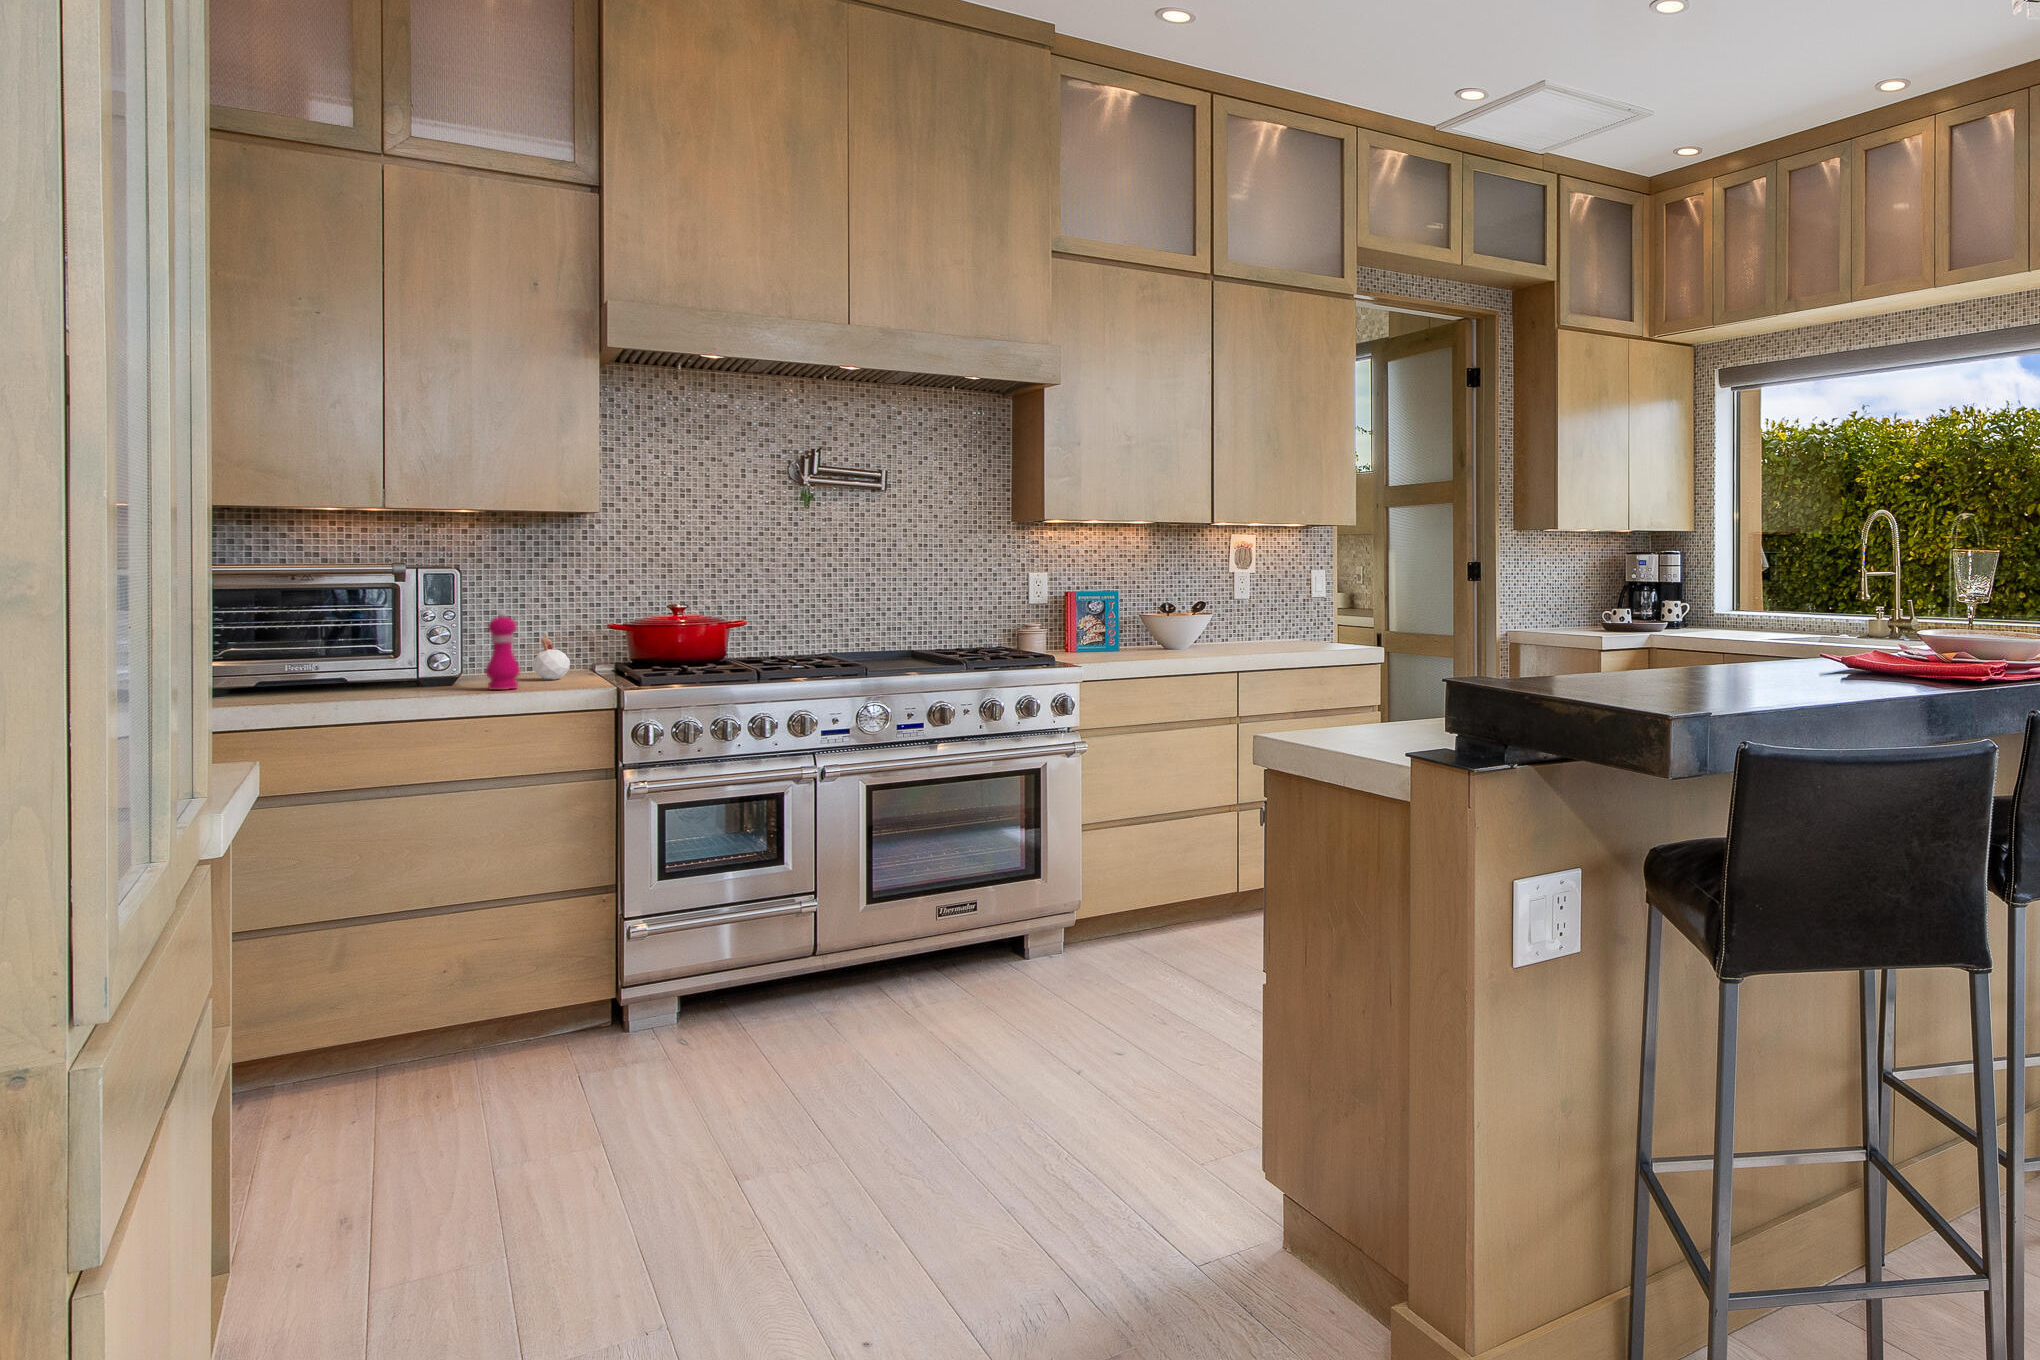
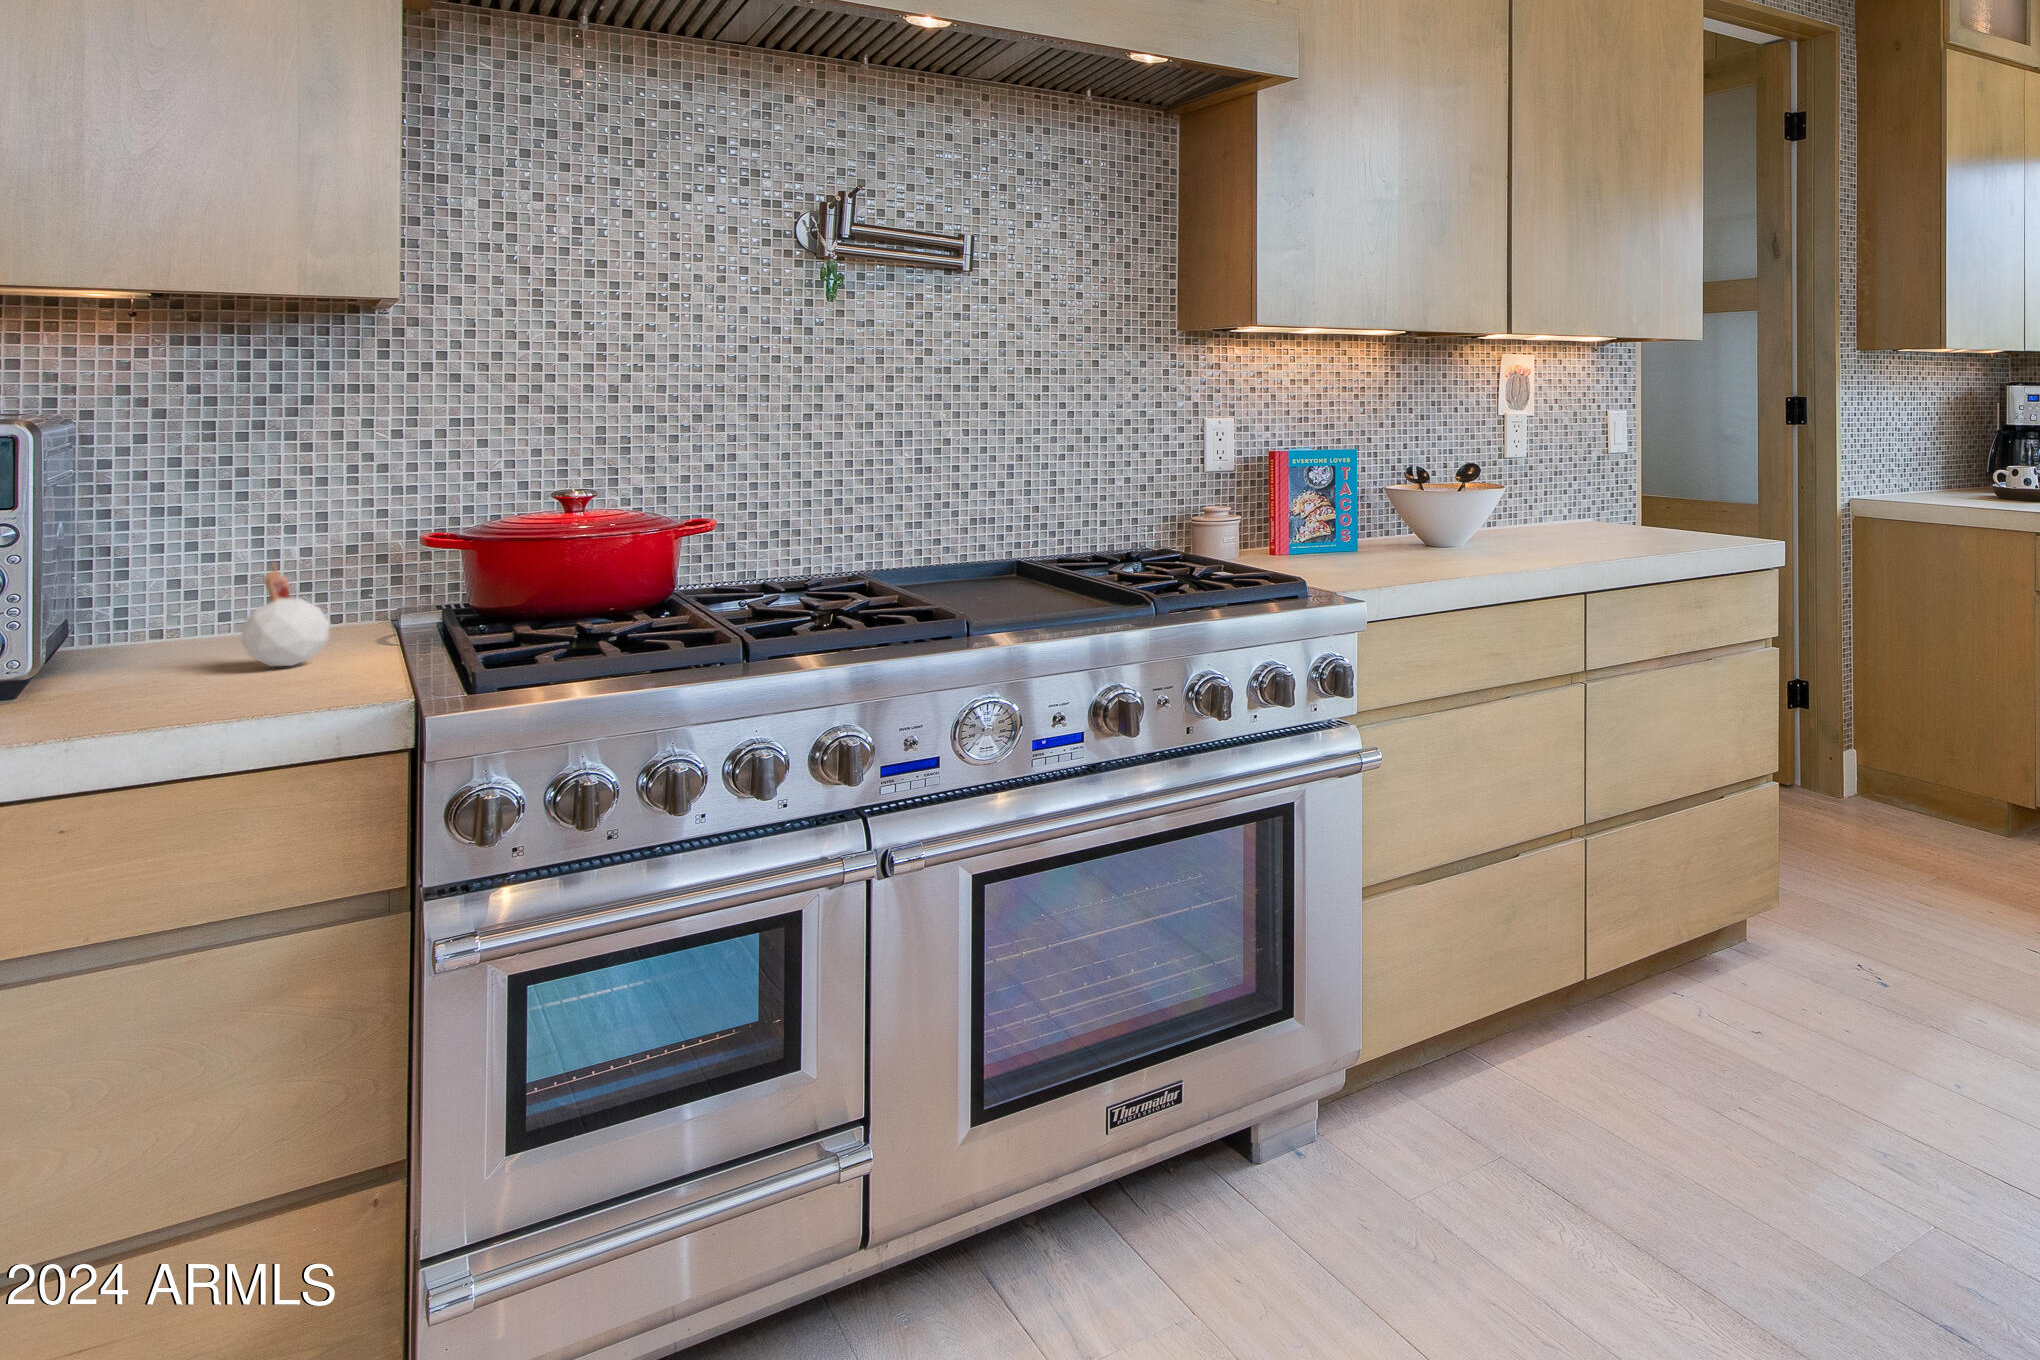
pepper mill: present [486,611,520,690] -> none [99,521,191,713]

